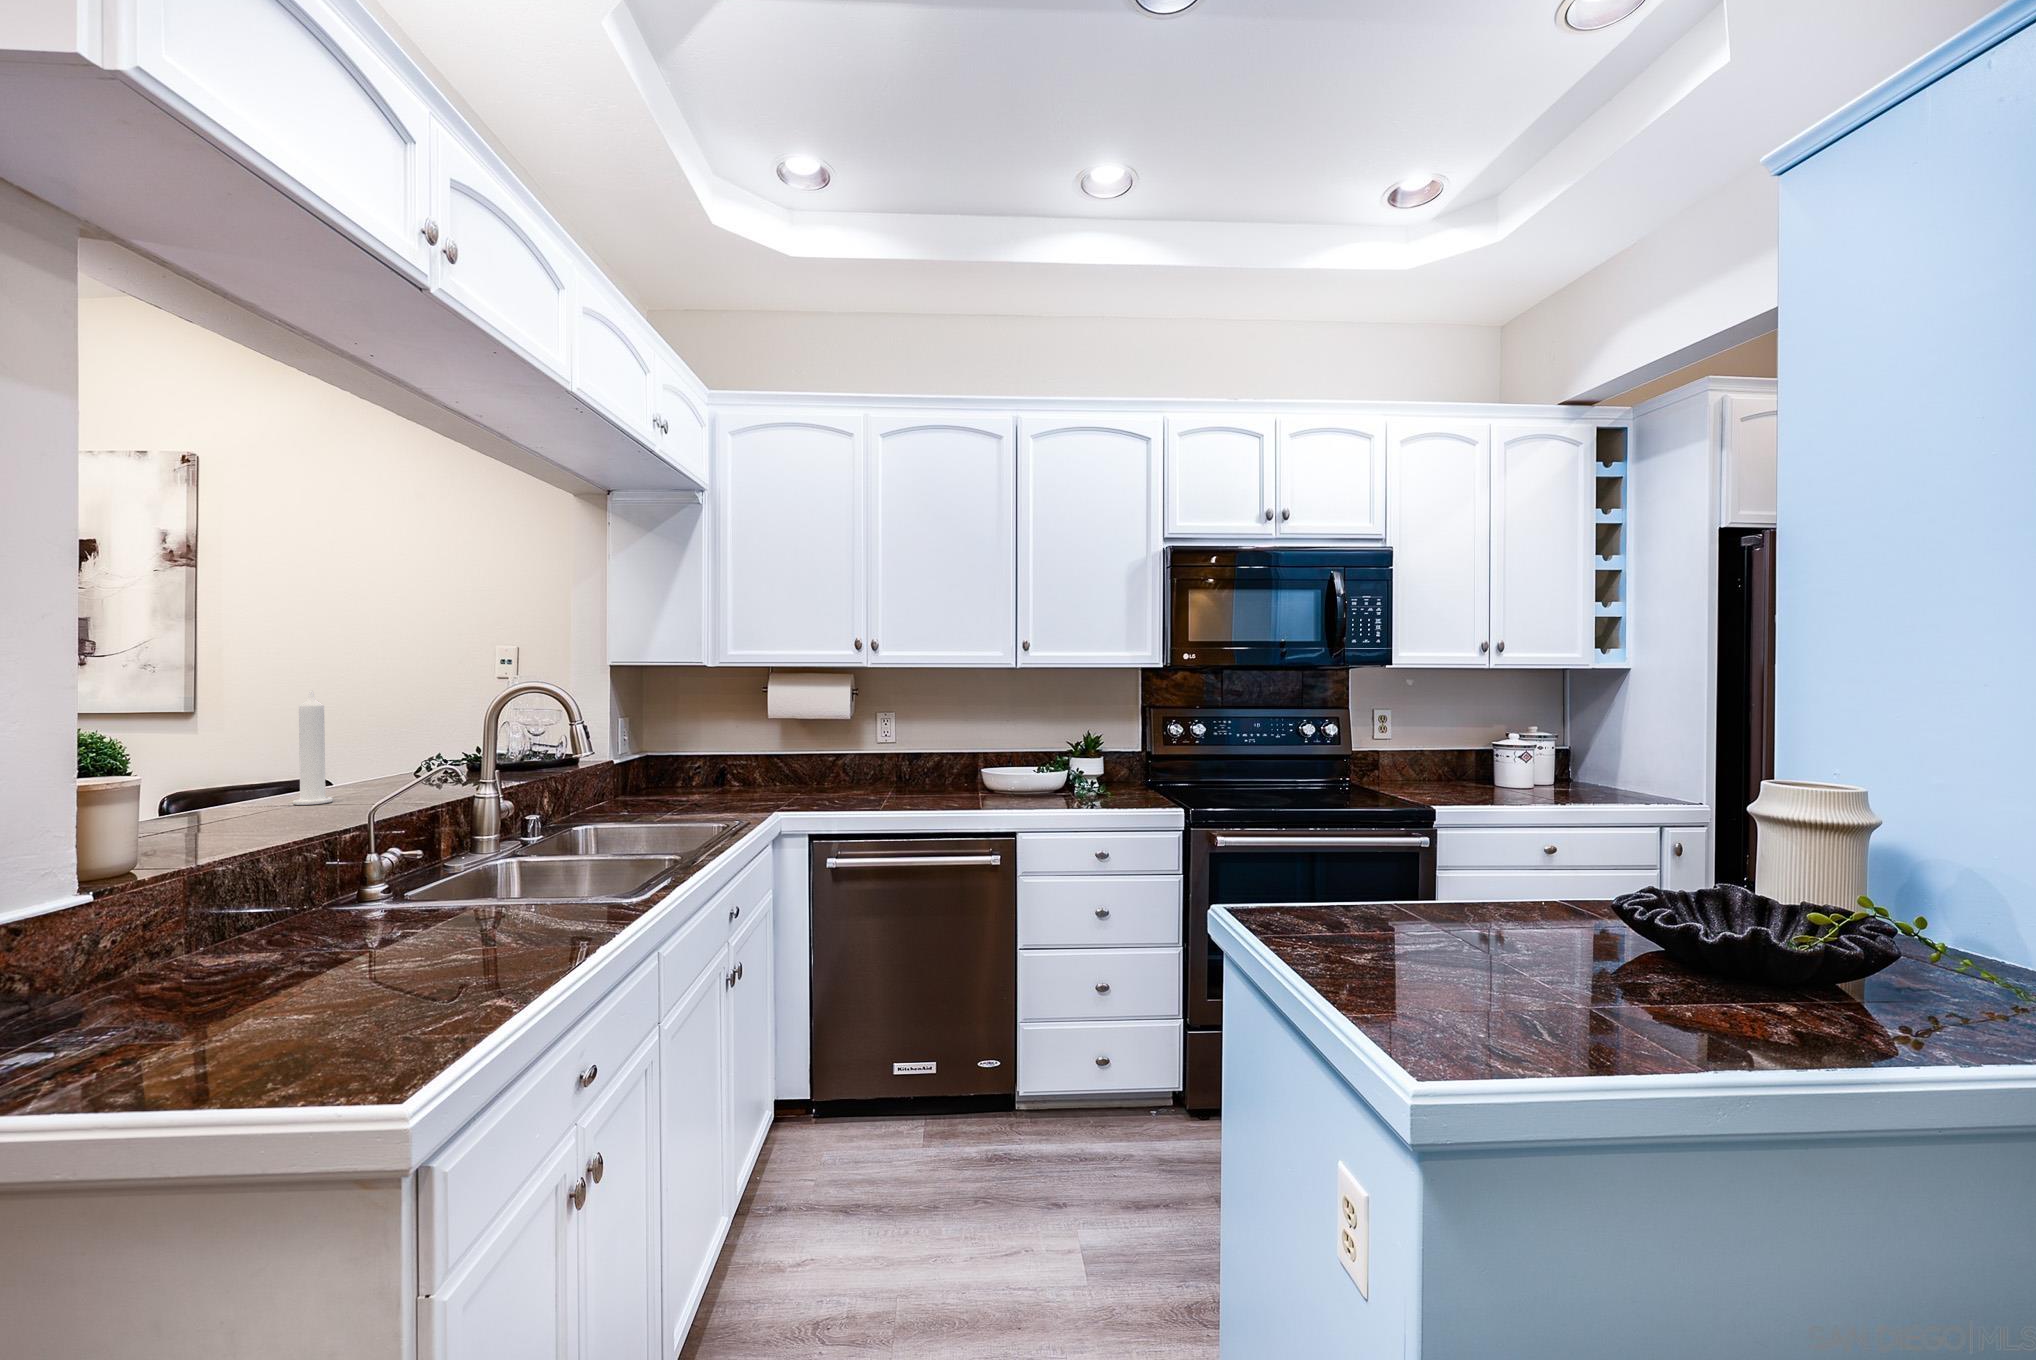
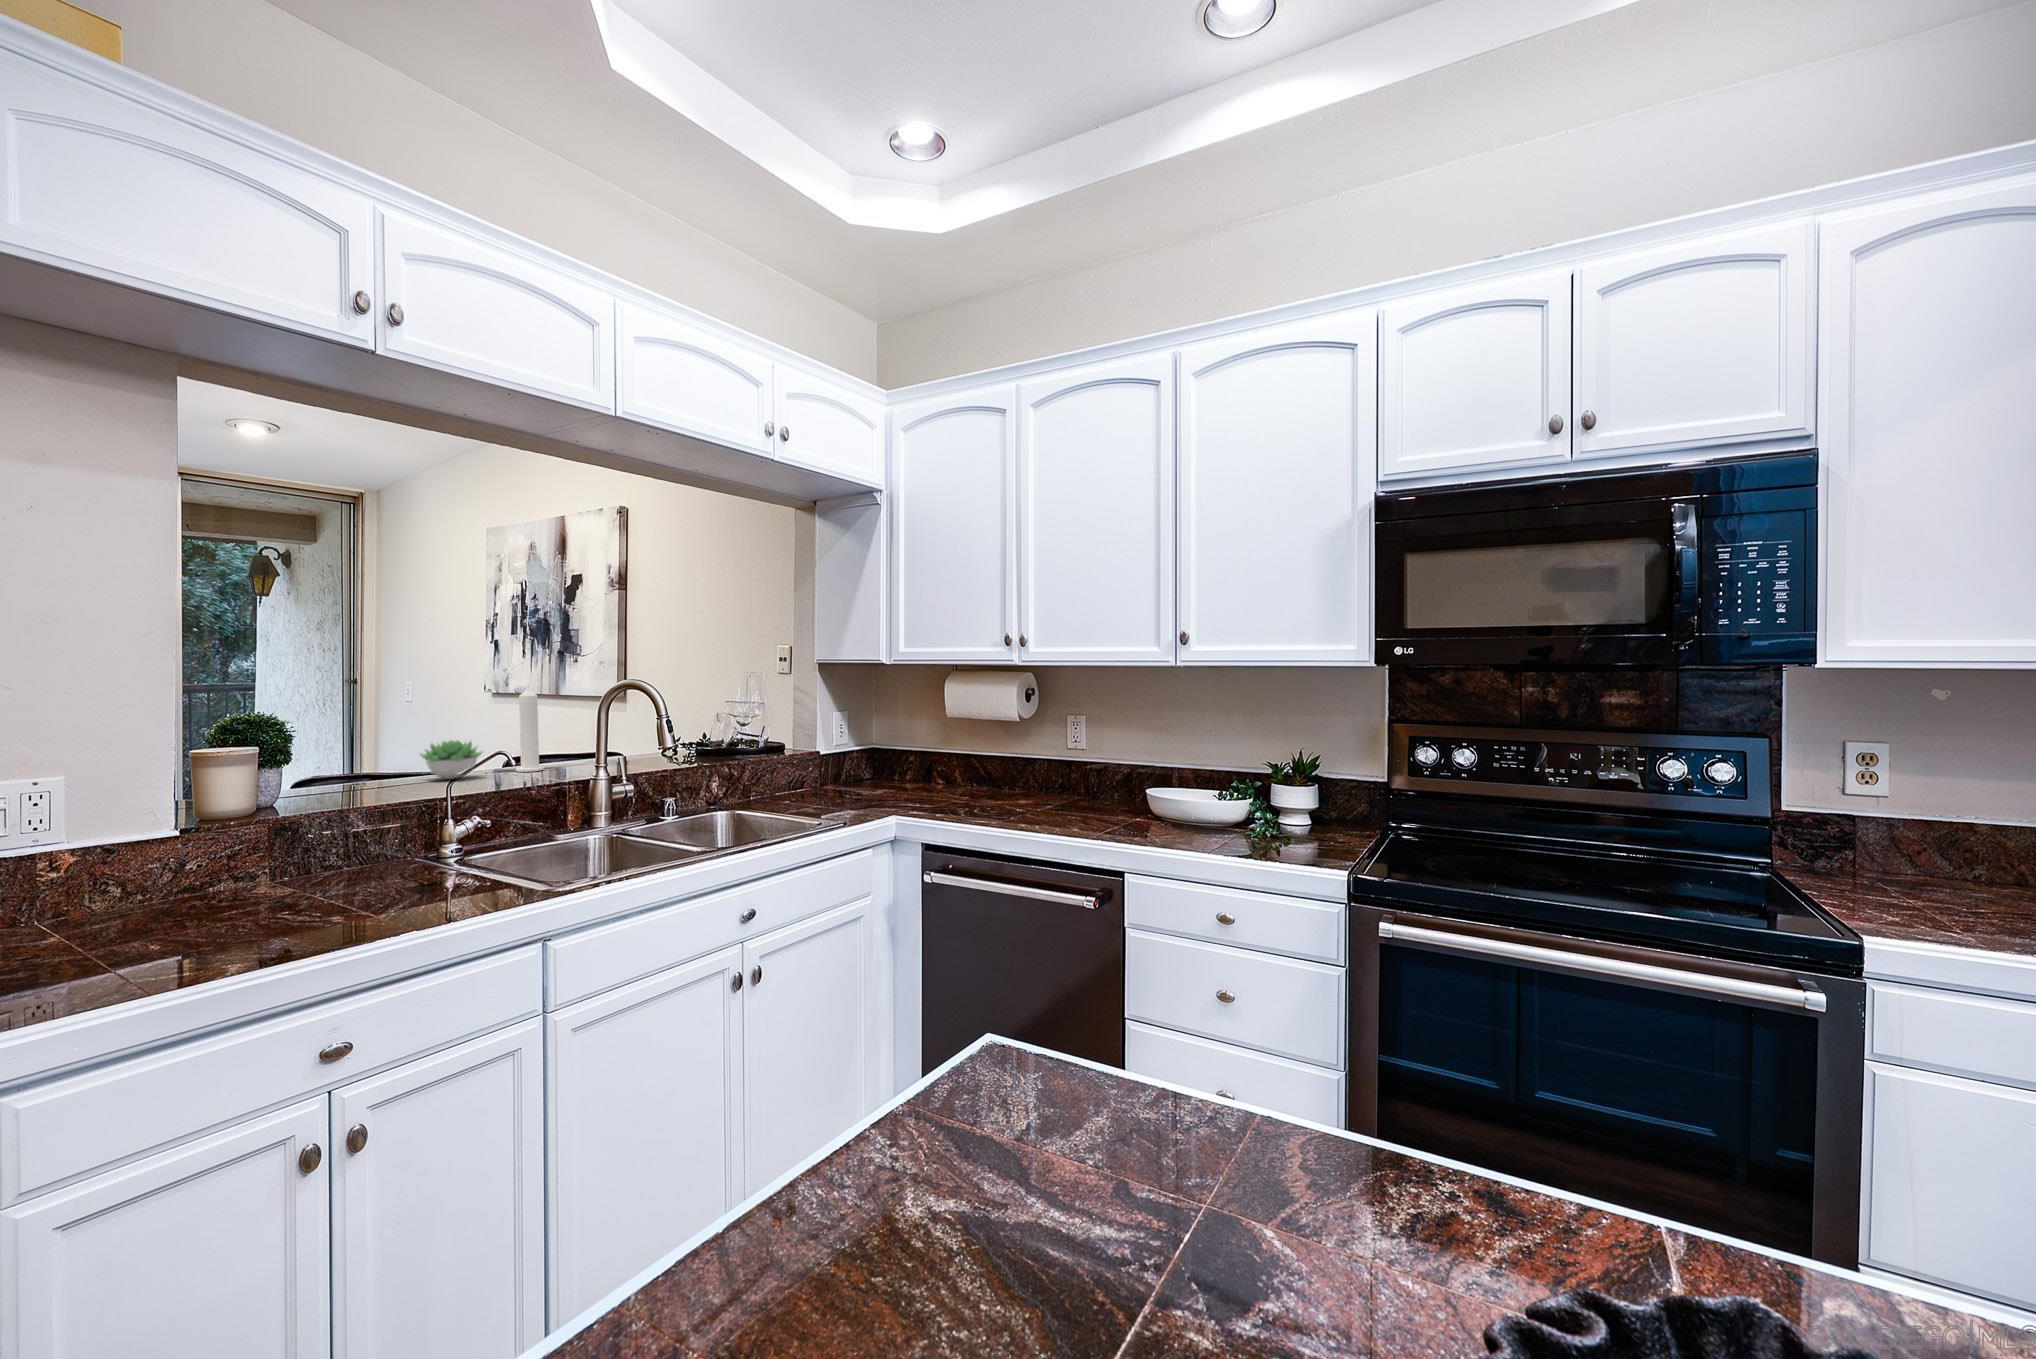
succulent plant: none [200,764,294,816] -> present [420,740,482,779]

